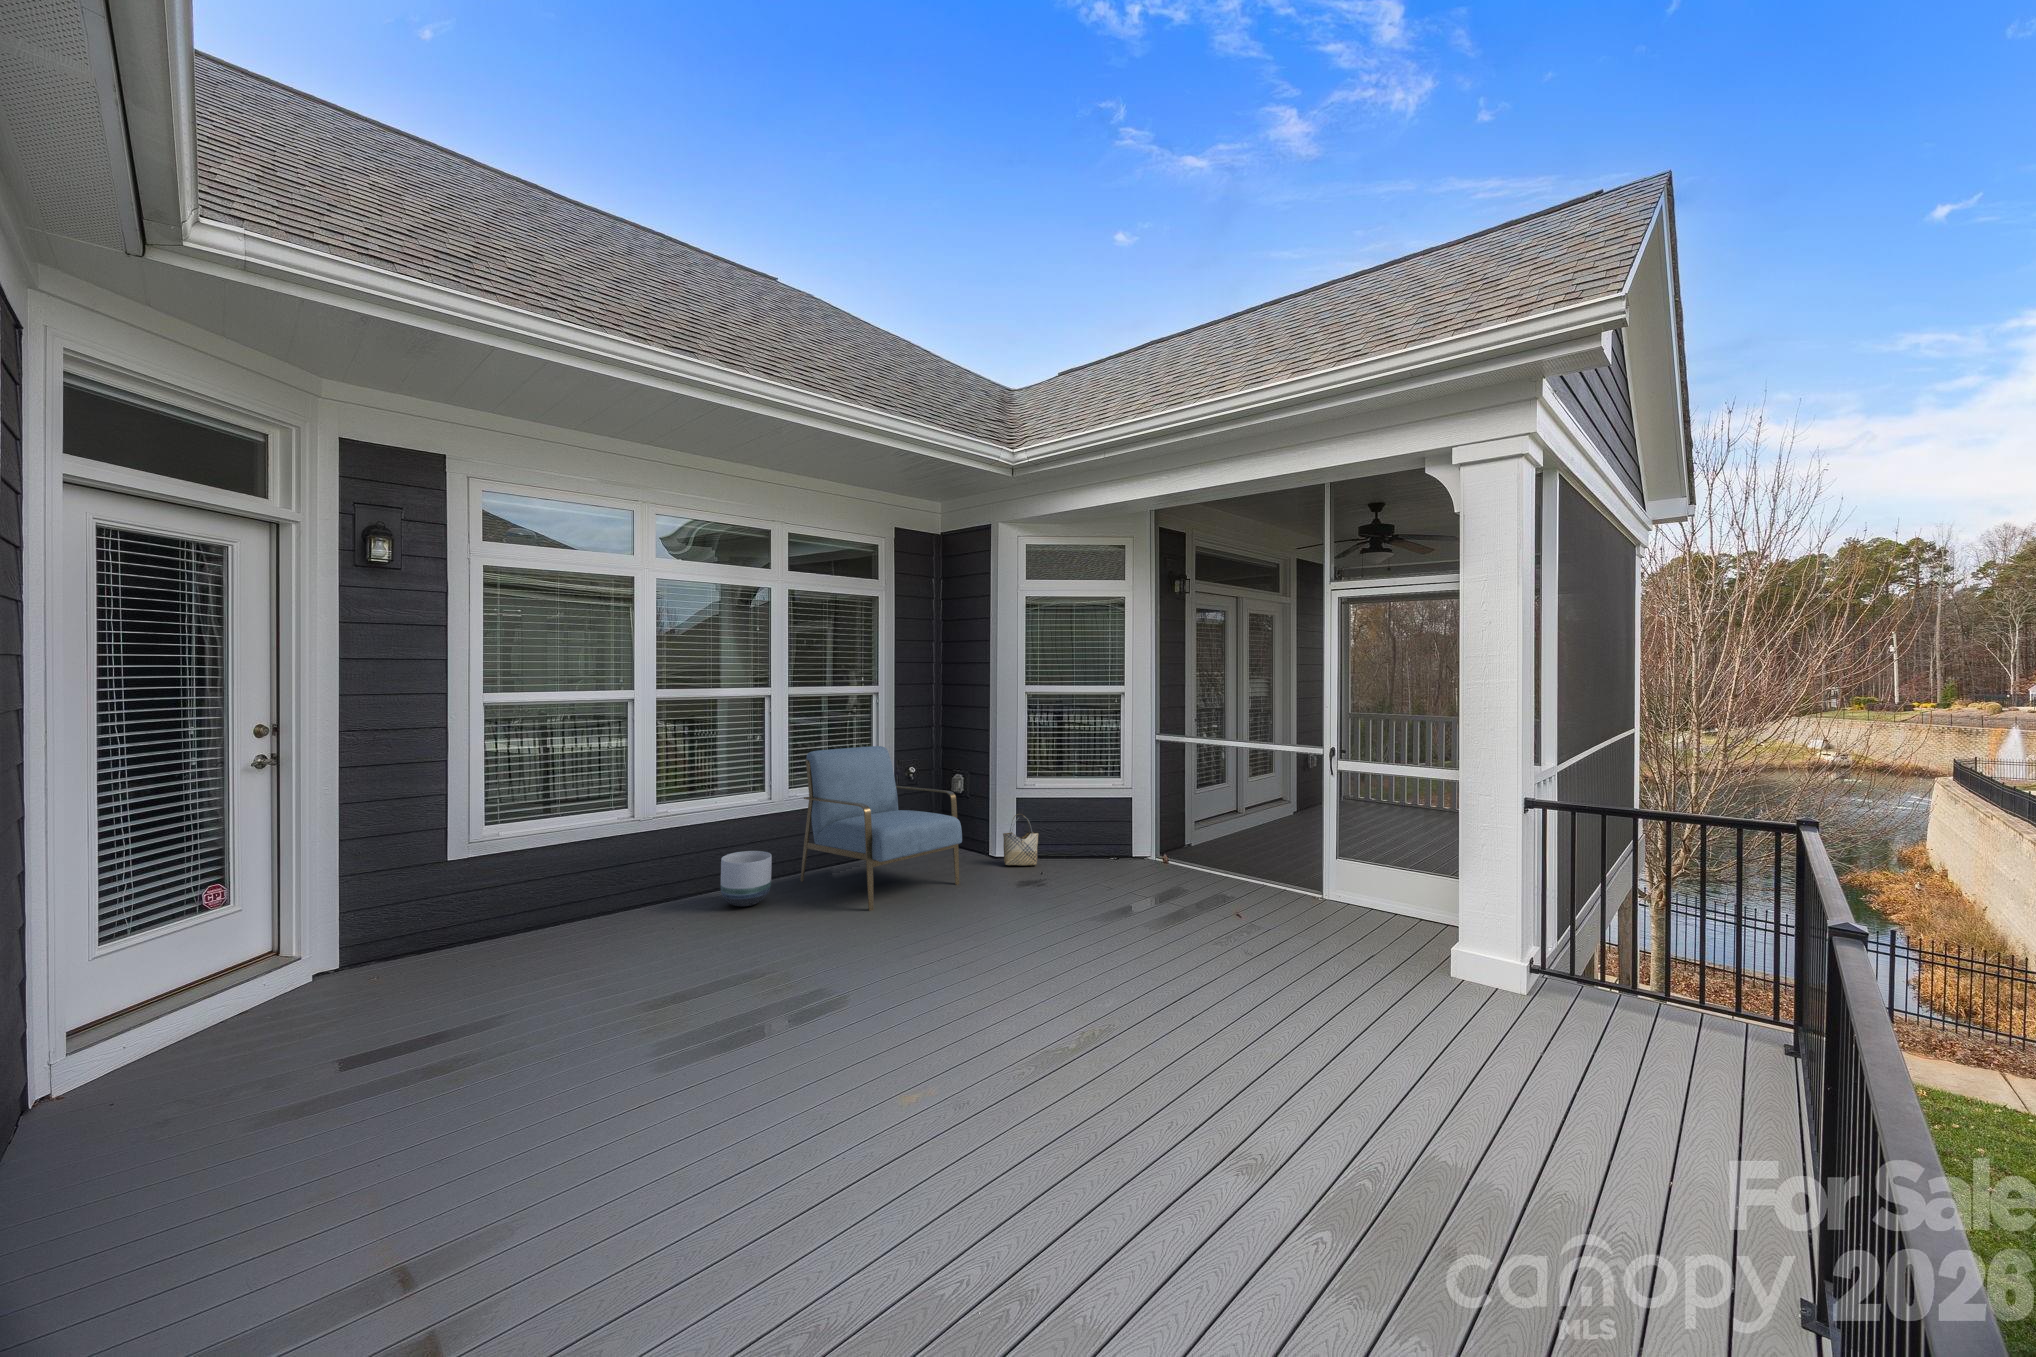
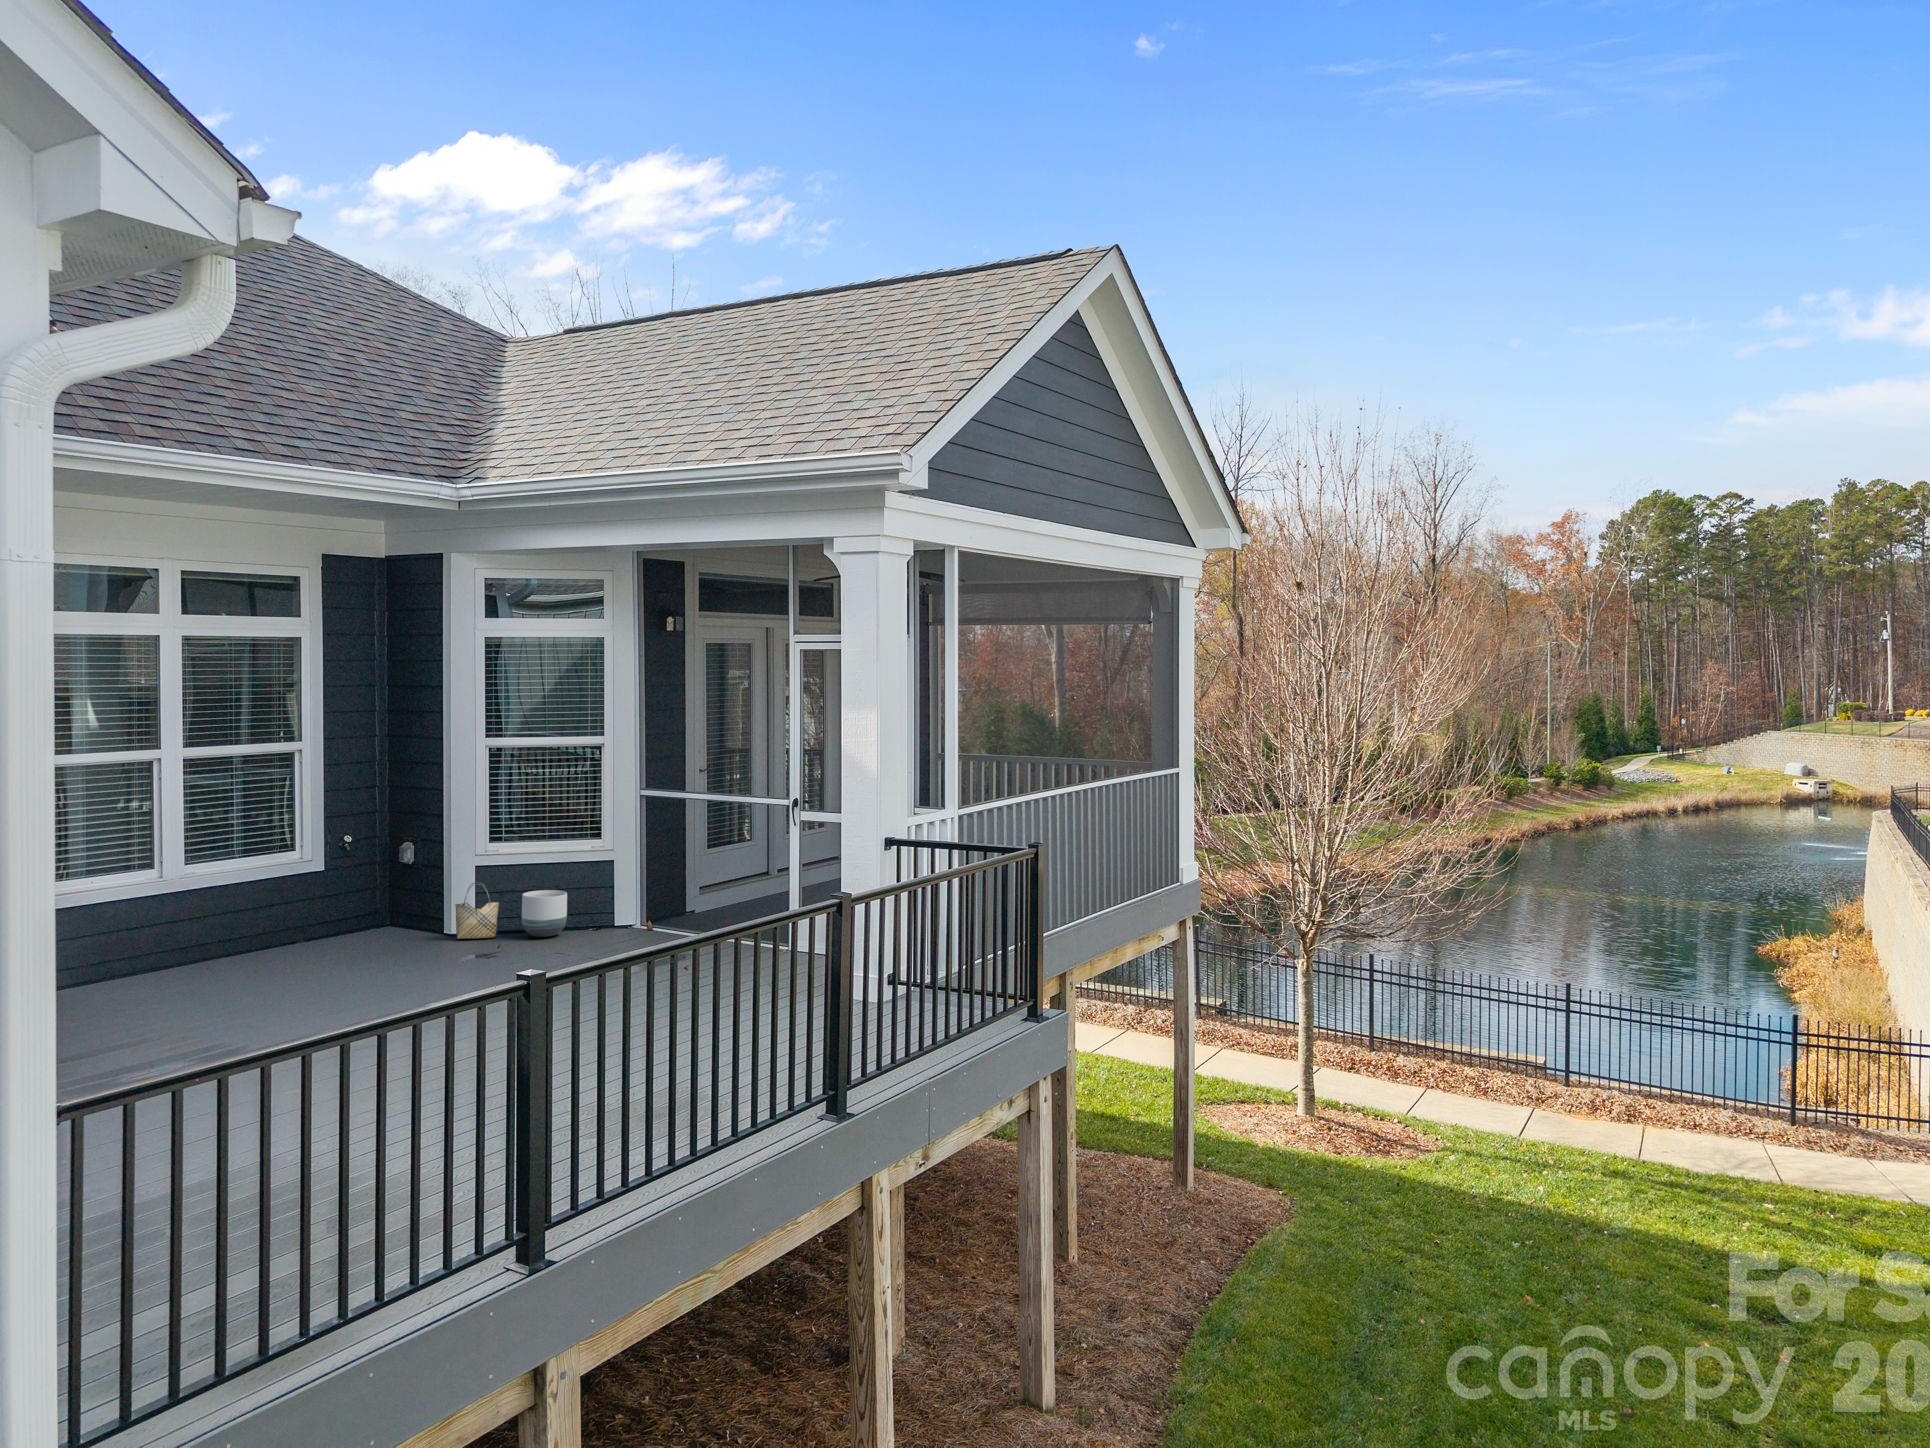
chair: present [801,746,962,911] -> none [200,810,395,981]
planter: present [721,851,772,907] -> present [522,890,567,937]

